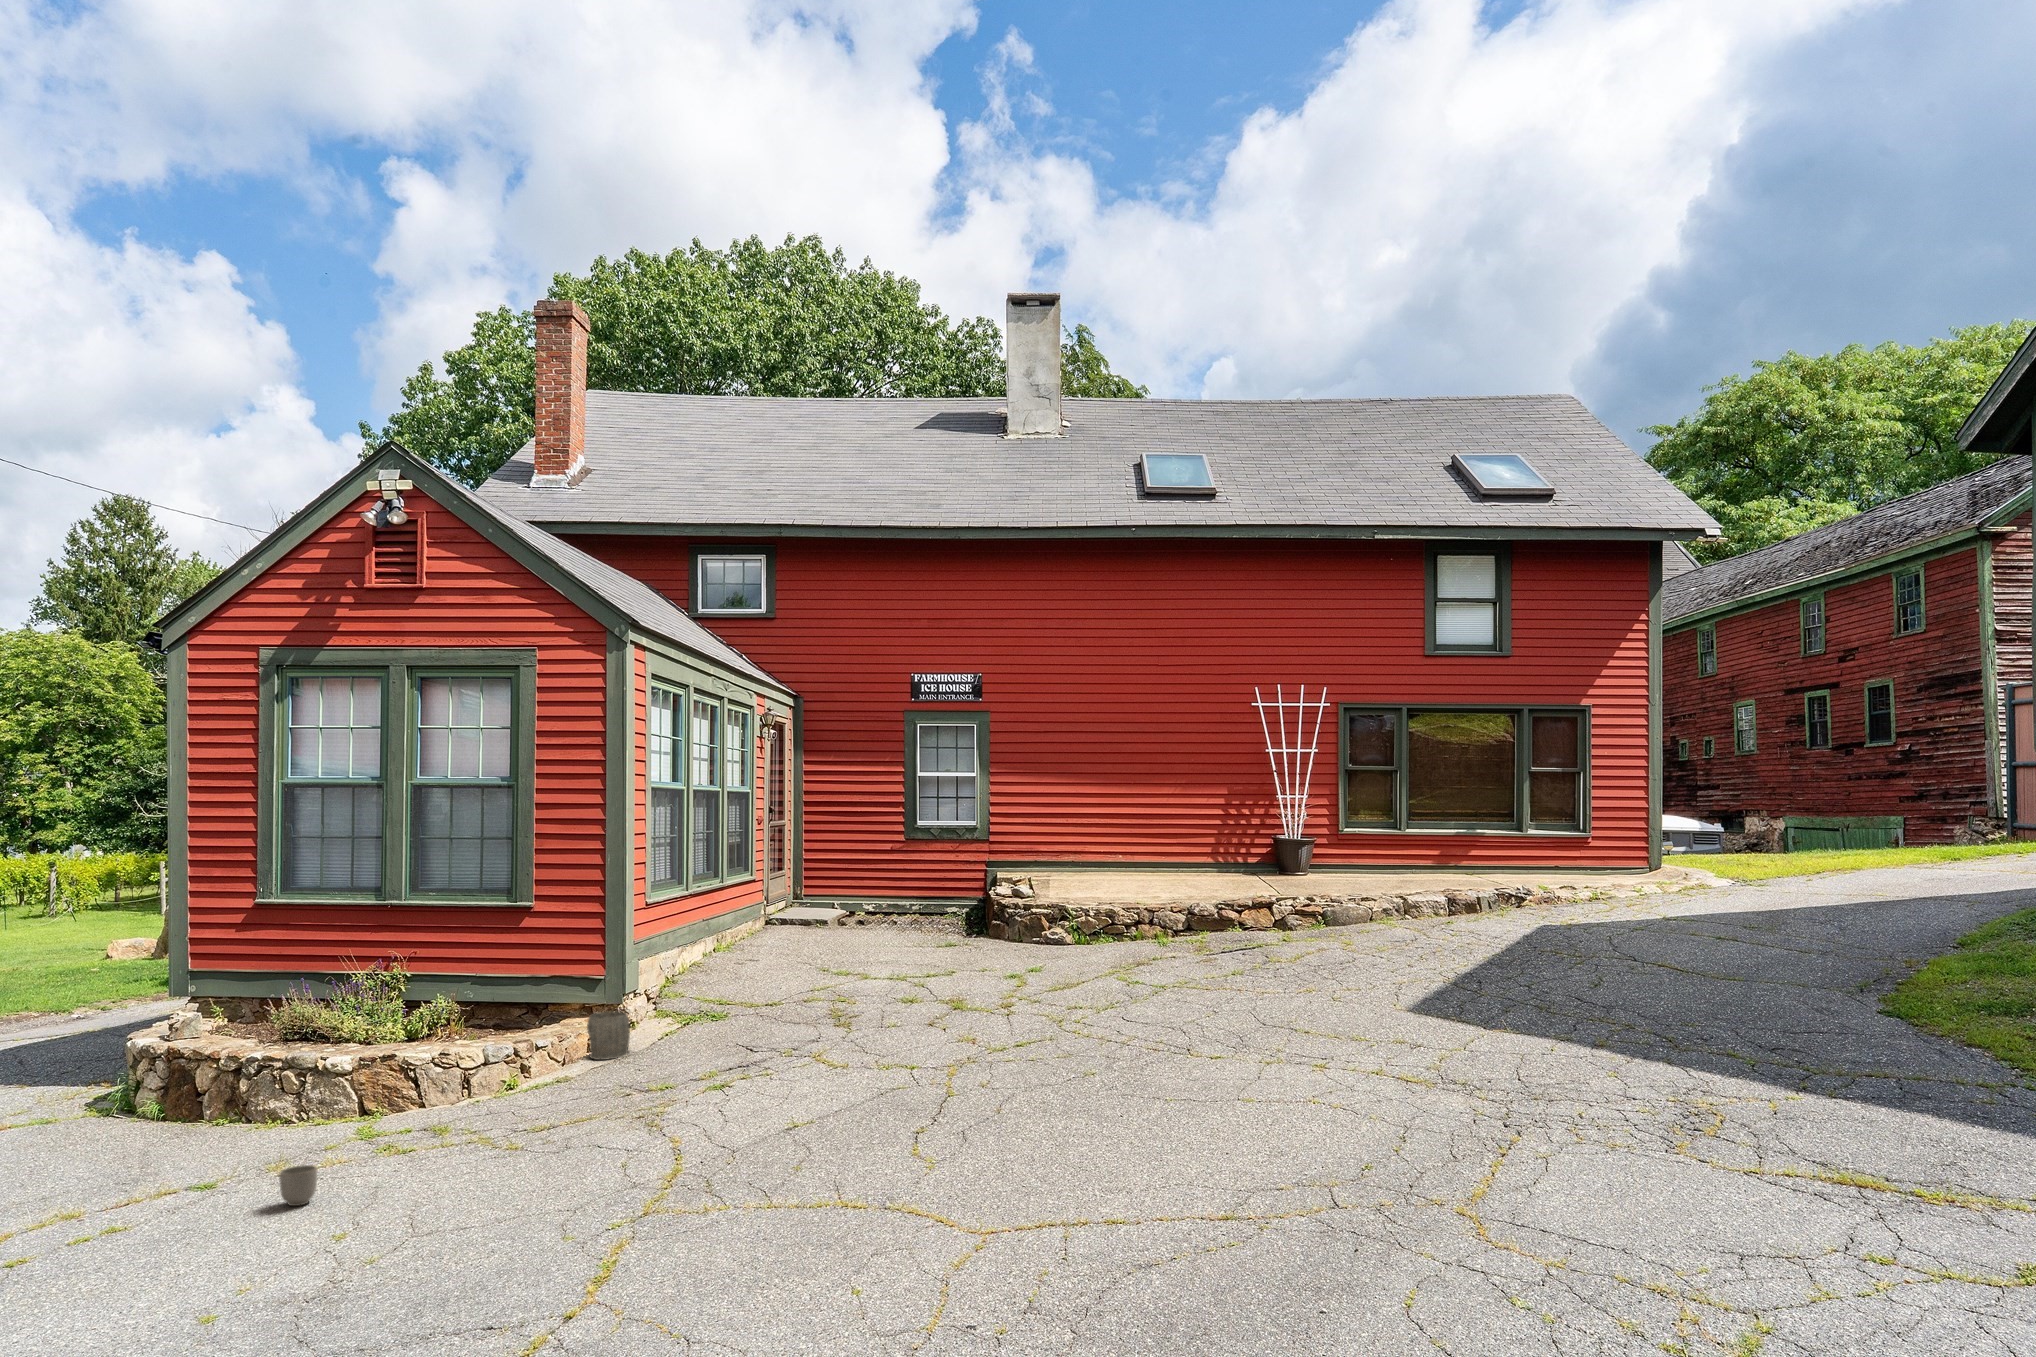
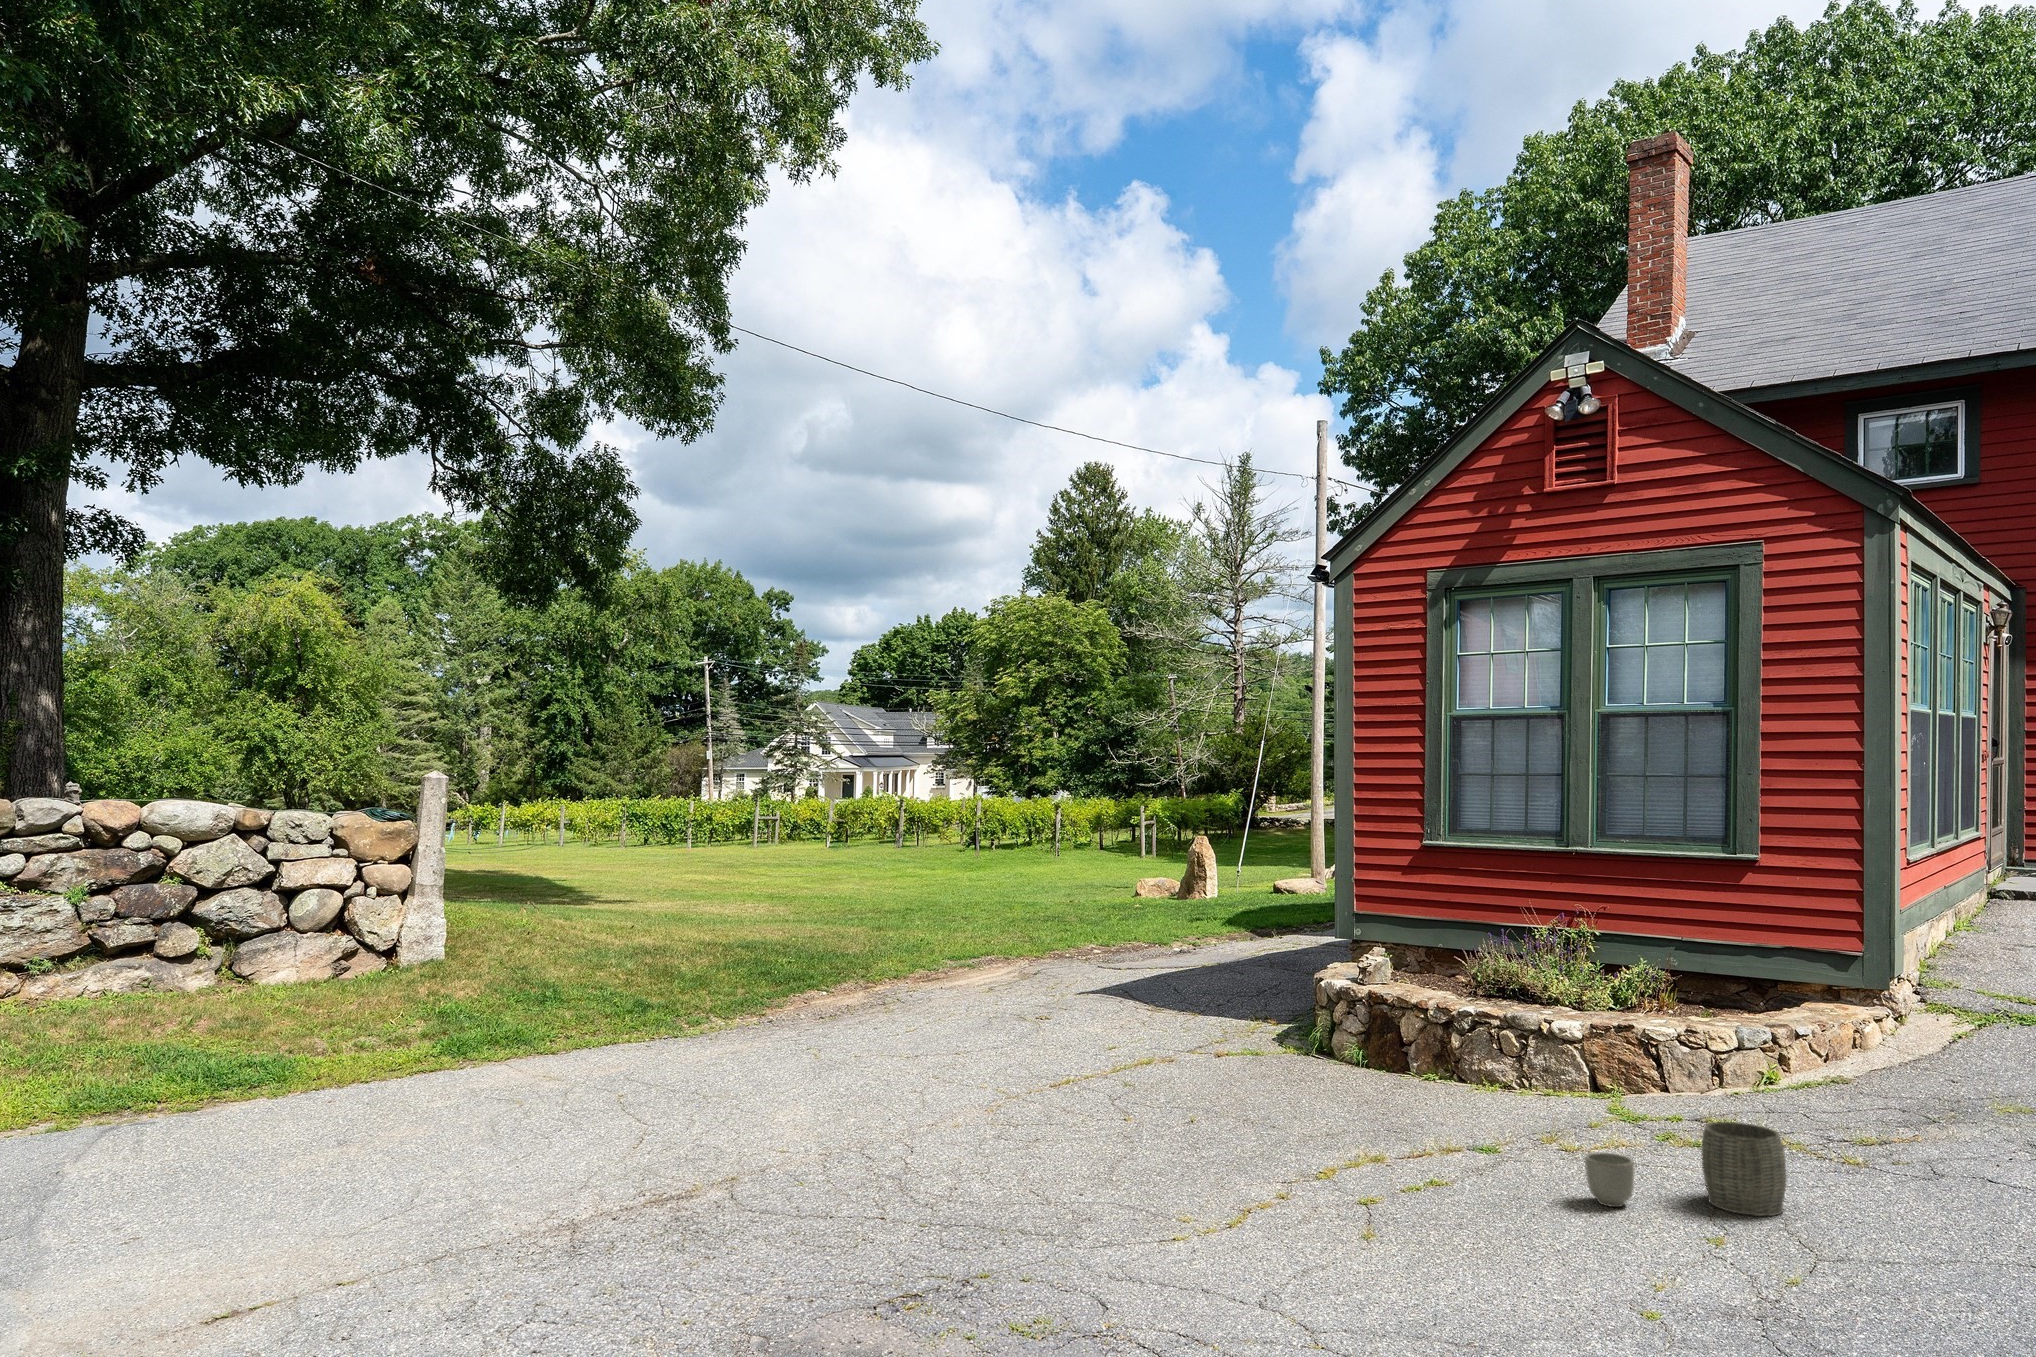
woven basket: present [587,1011,630,1060] -> present [1702,1122,1787,1216]

